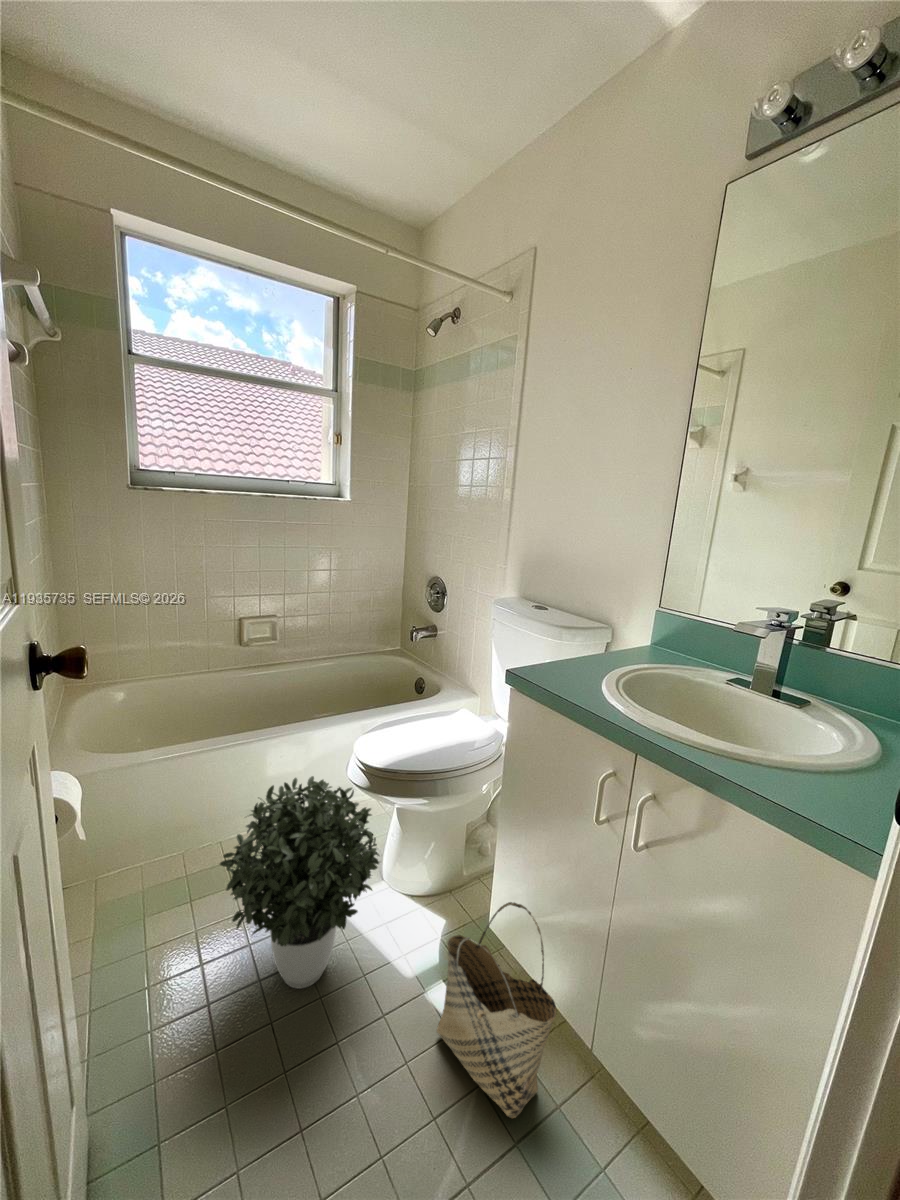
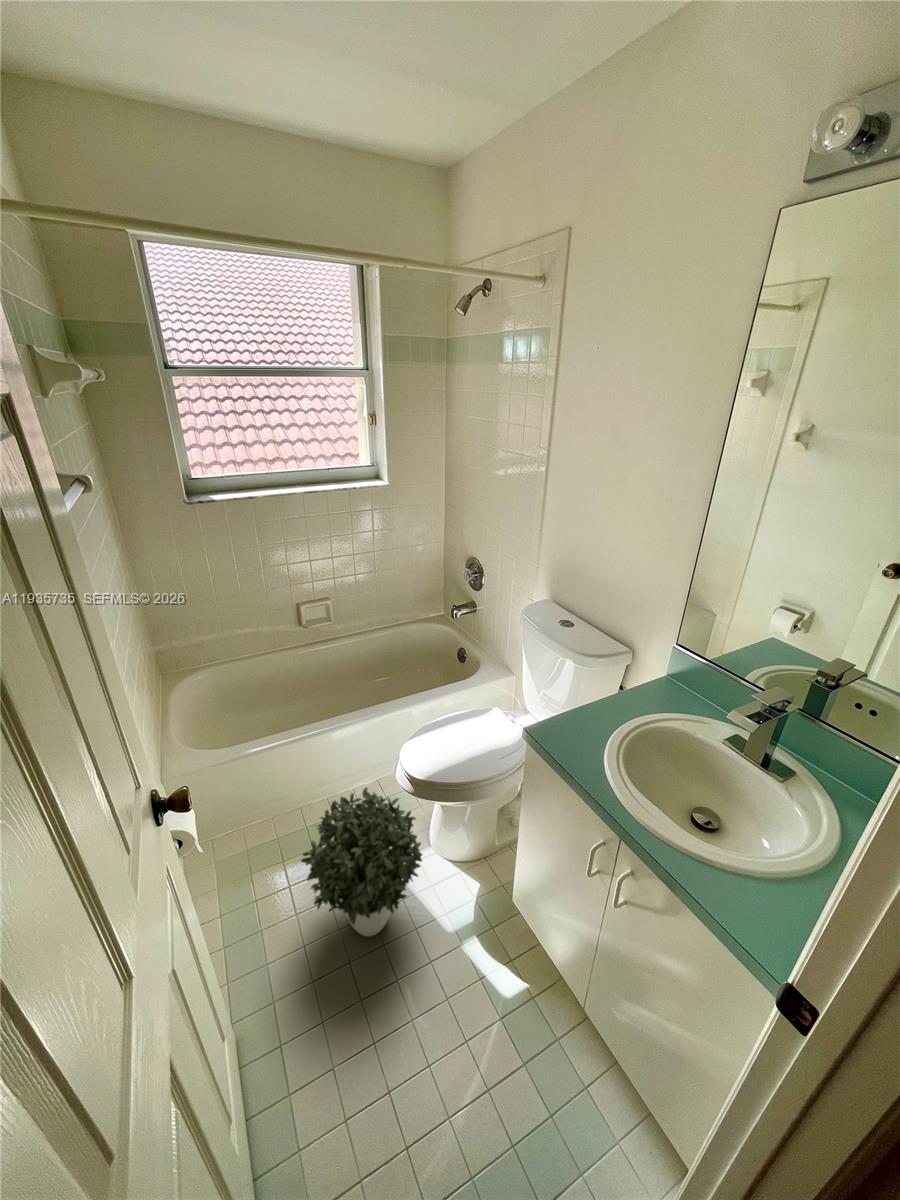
woven basket: present [437,902,557,1118] -> none [469,903,556,1046]

